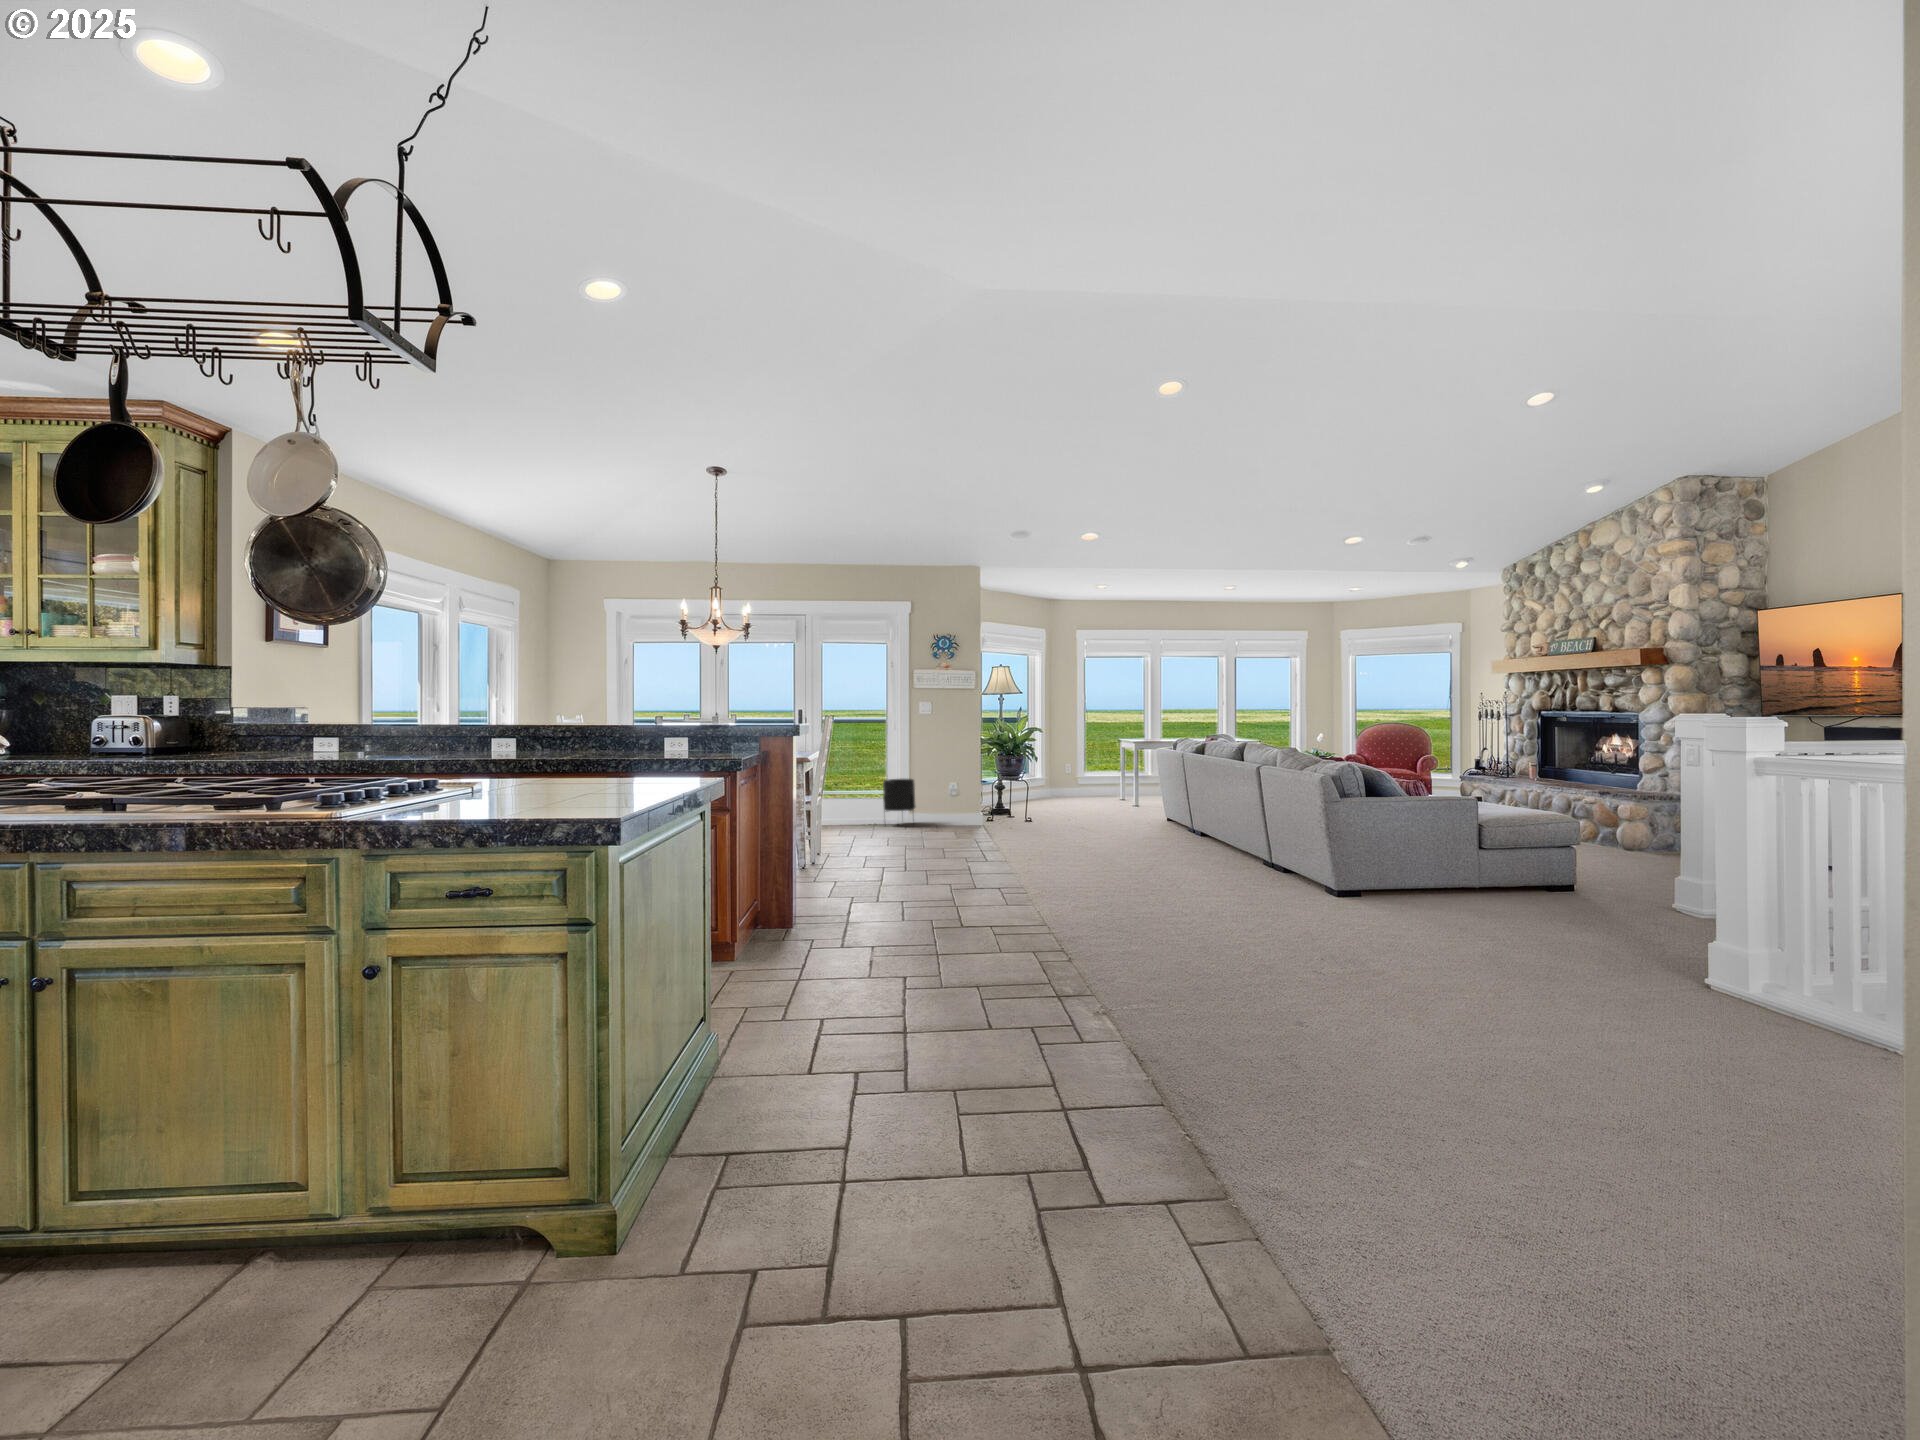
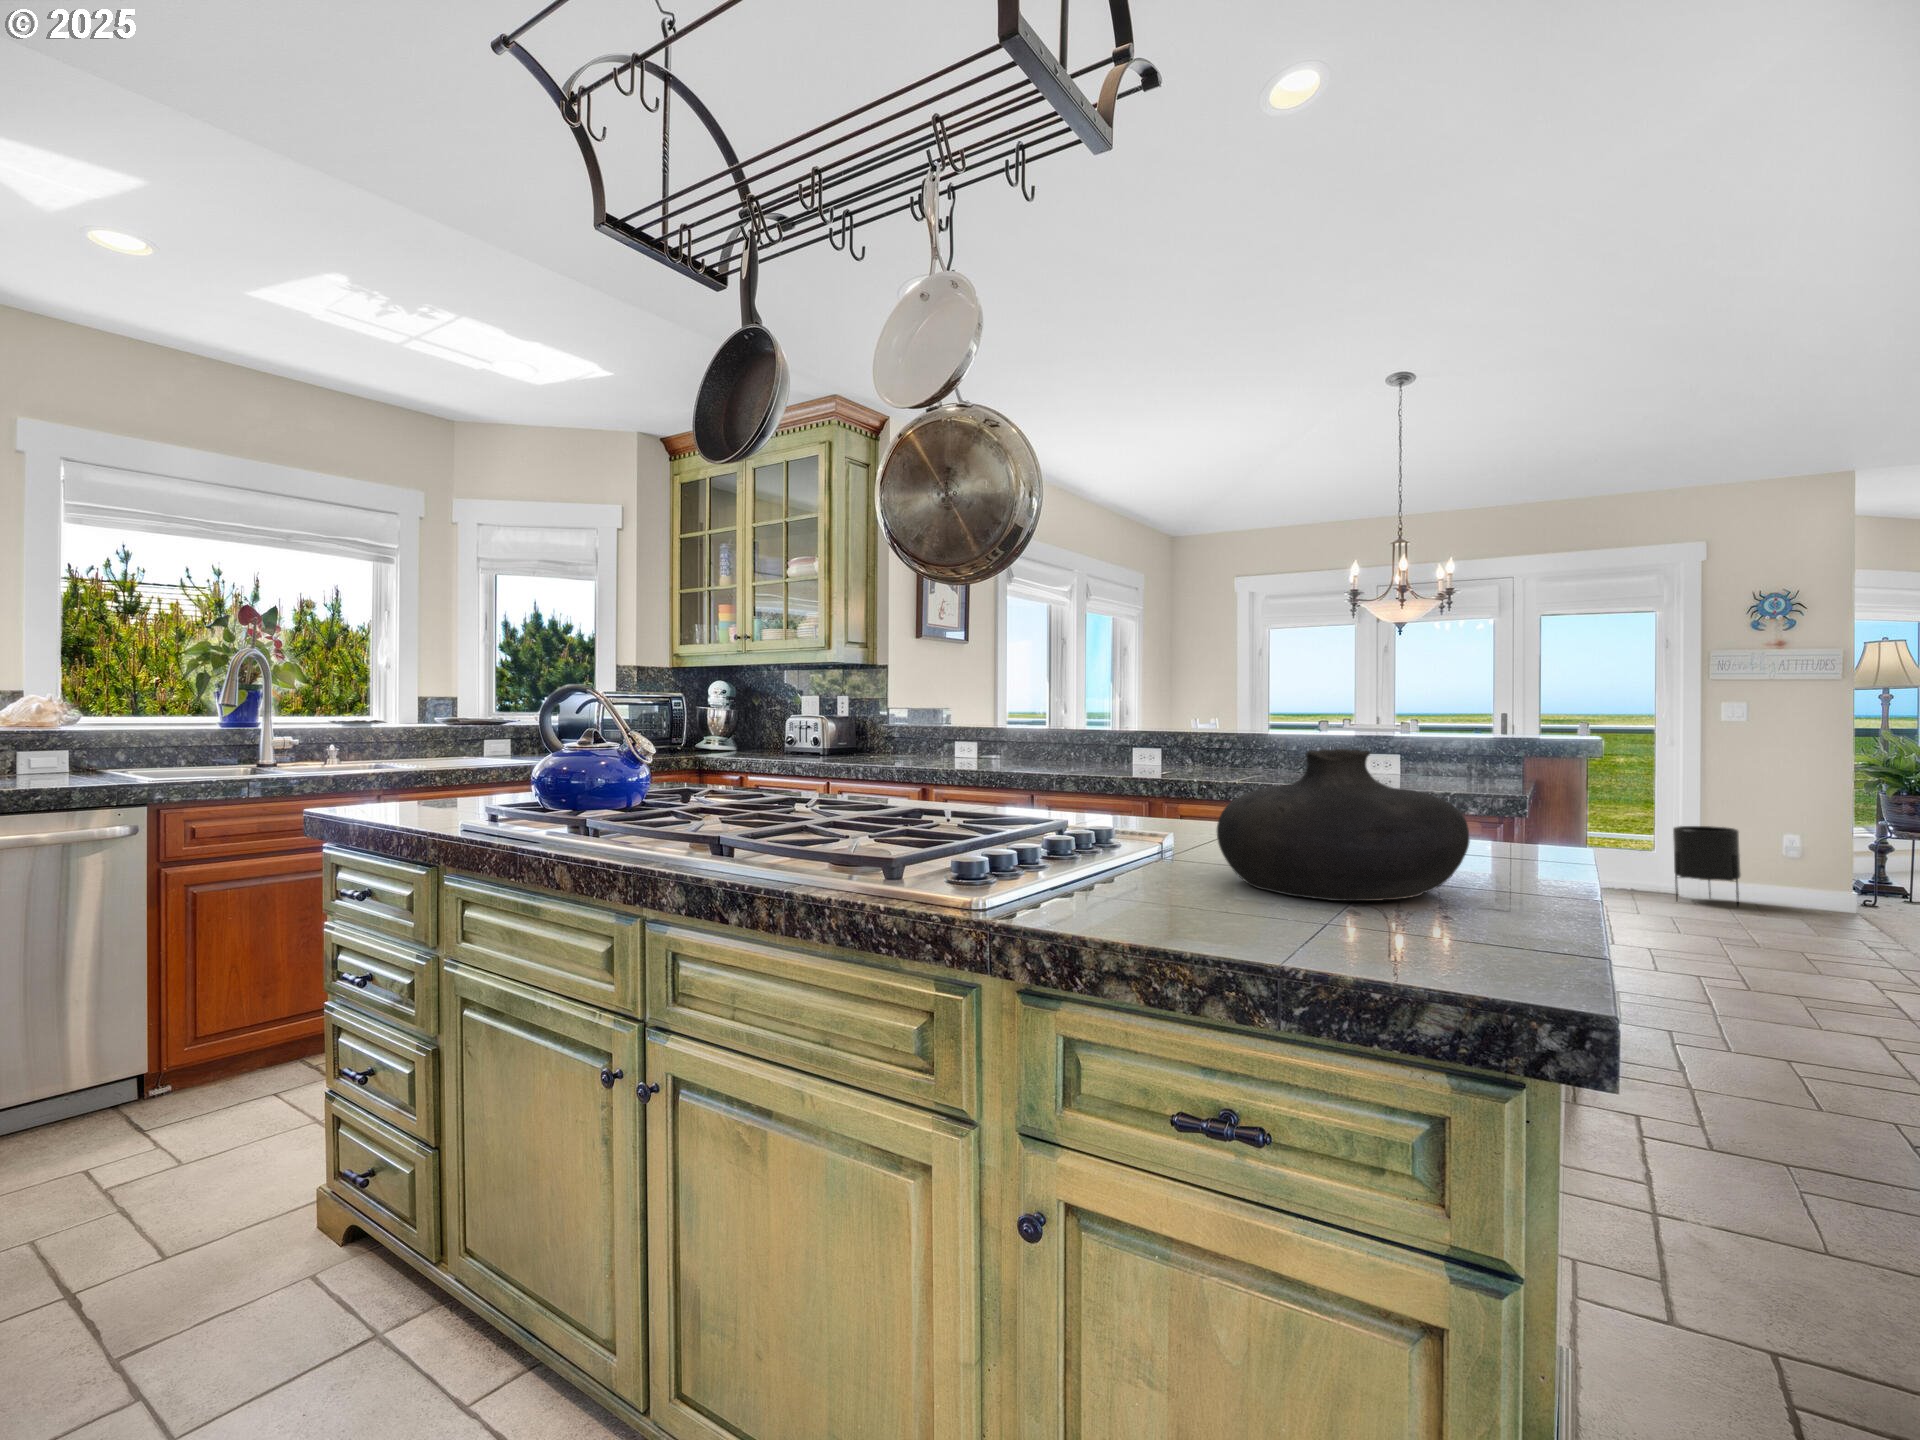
vase: none [497,729,628,802] -> present [1217,749,1470,901]

